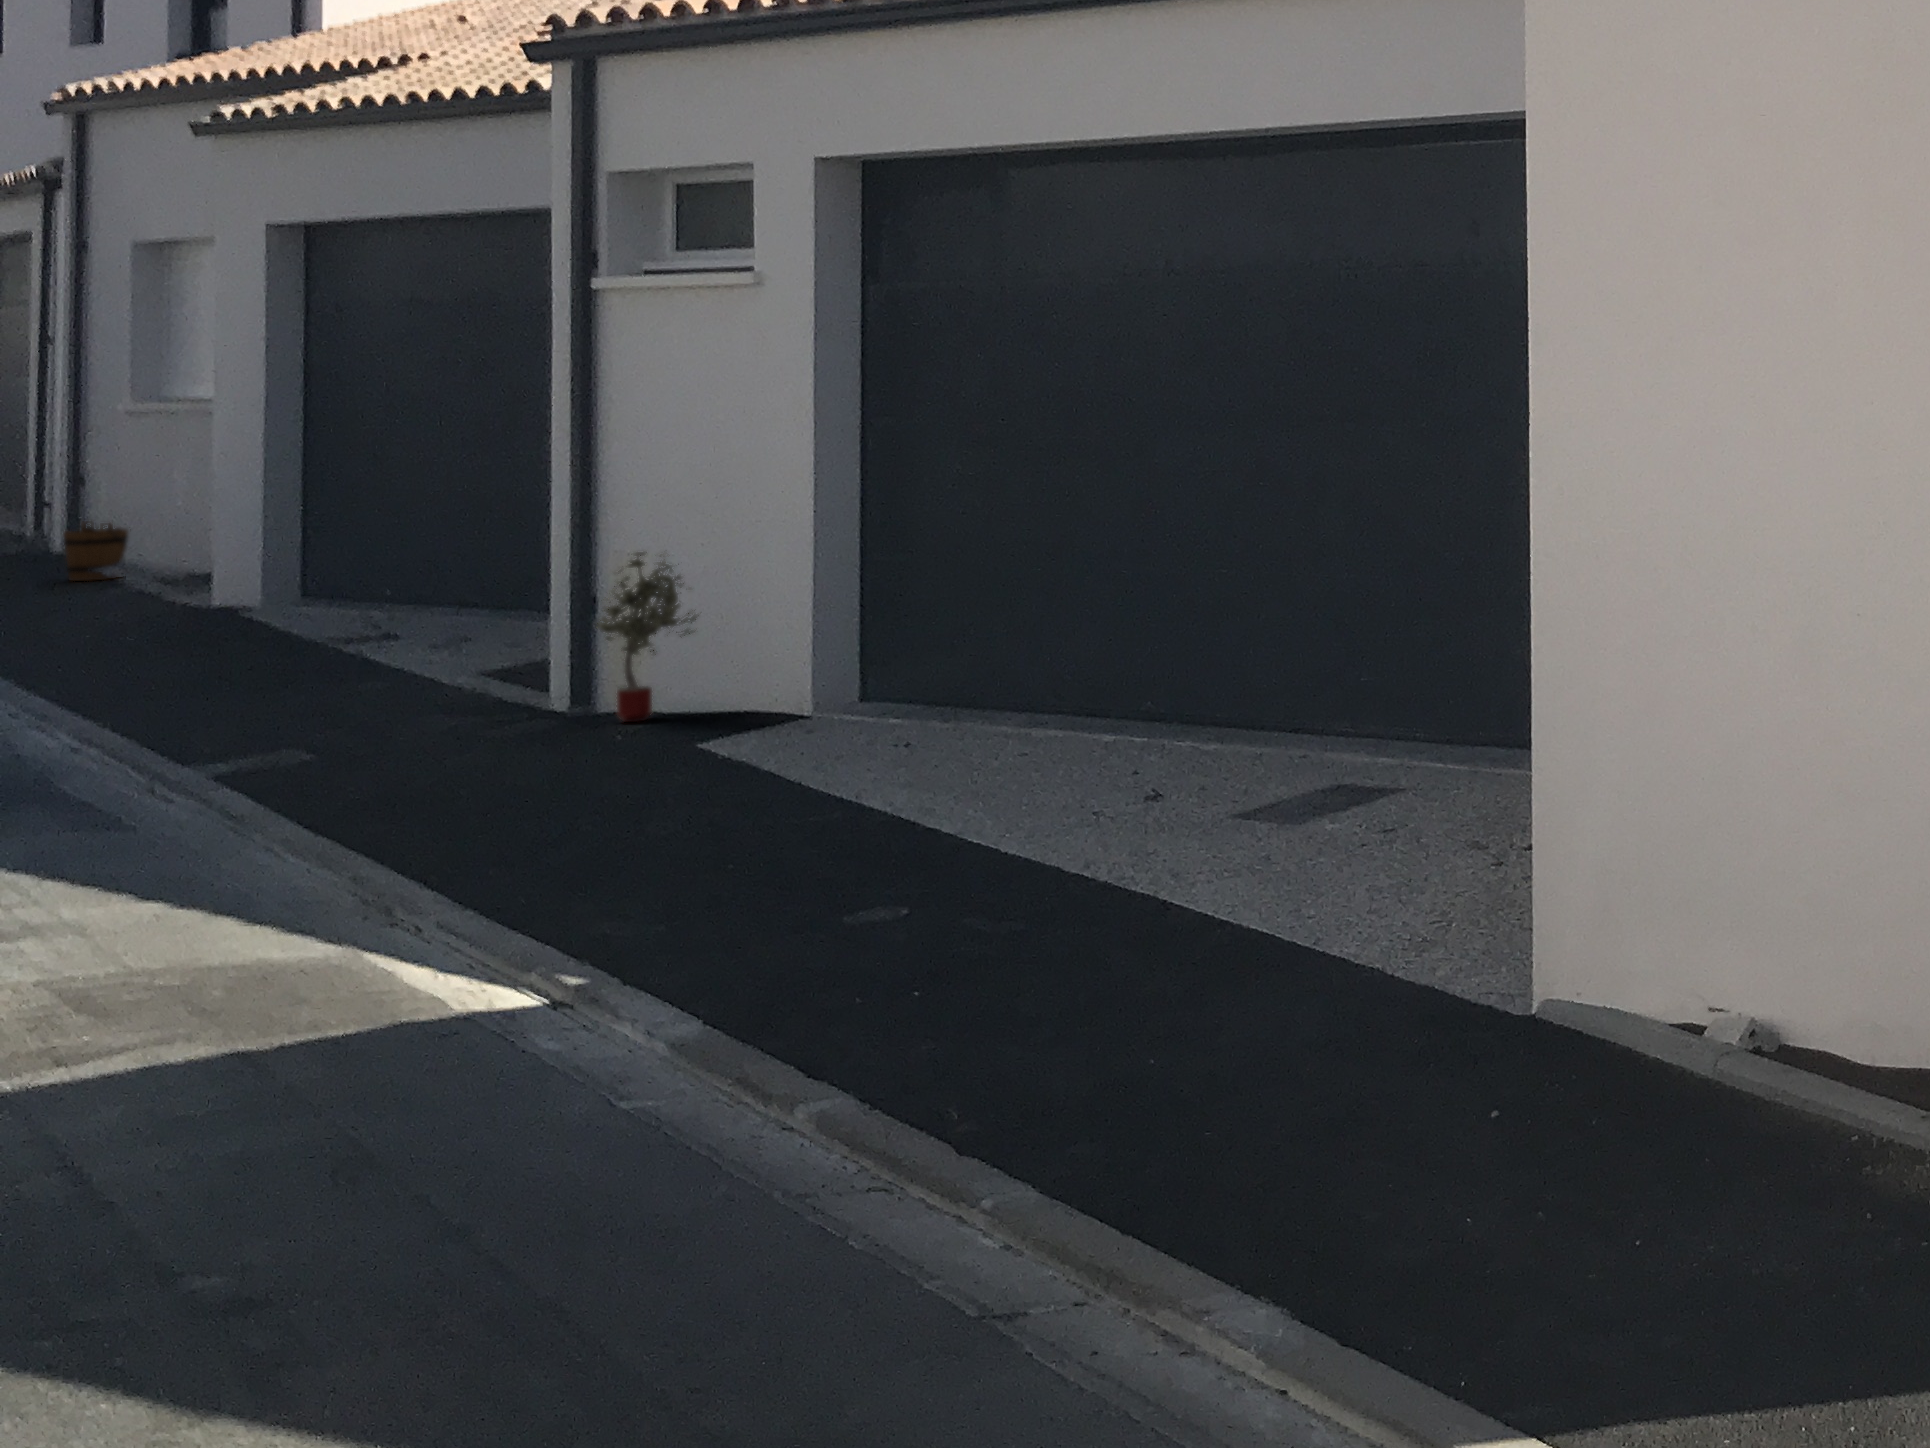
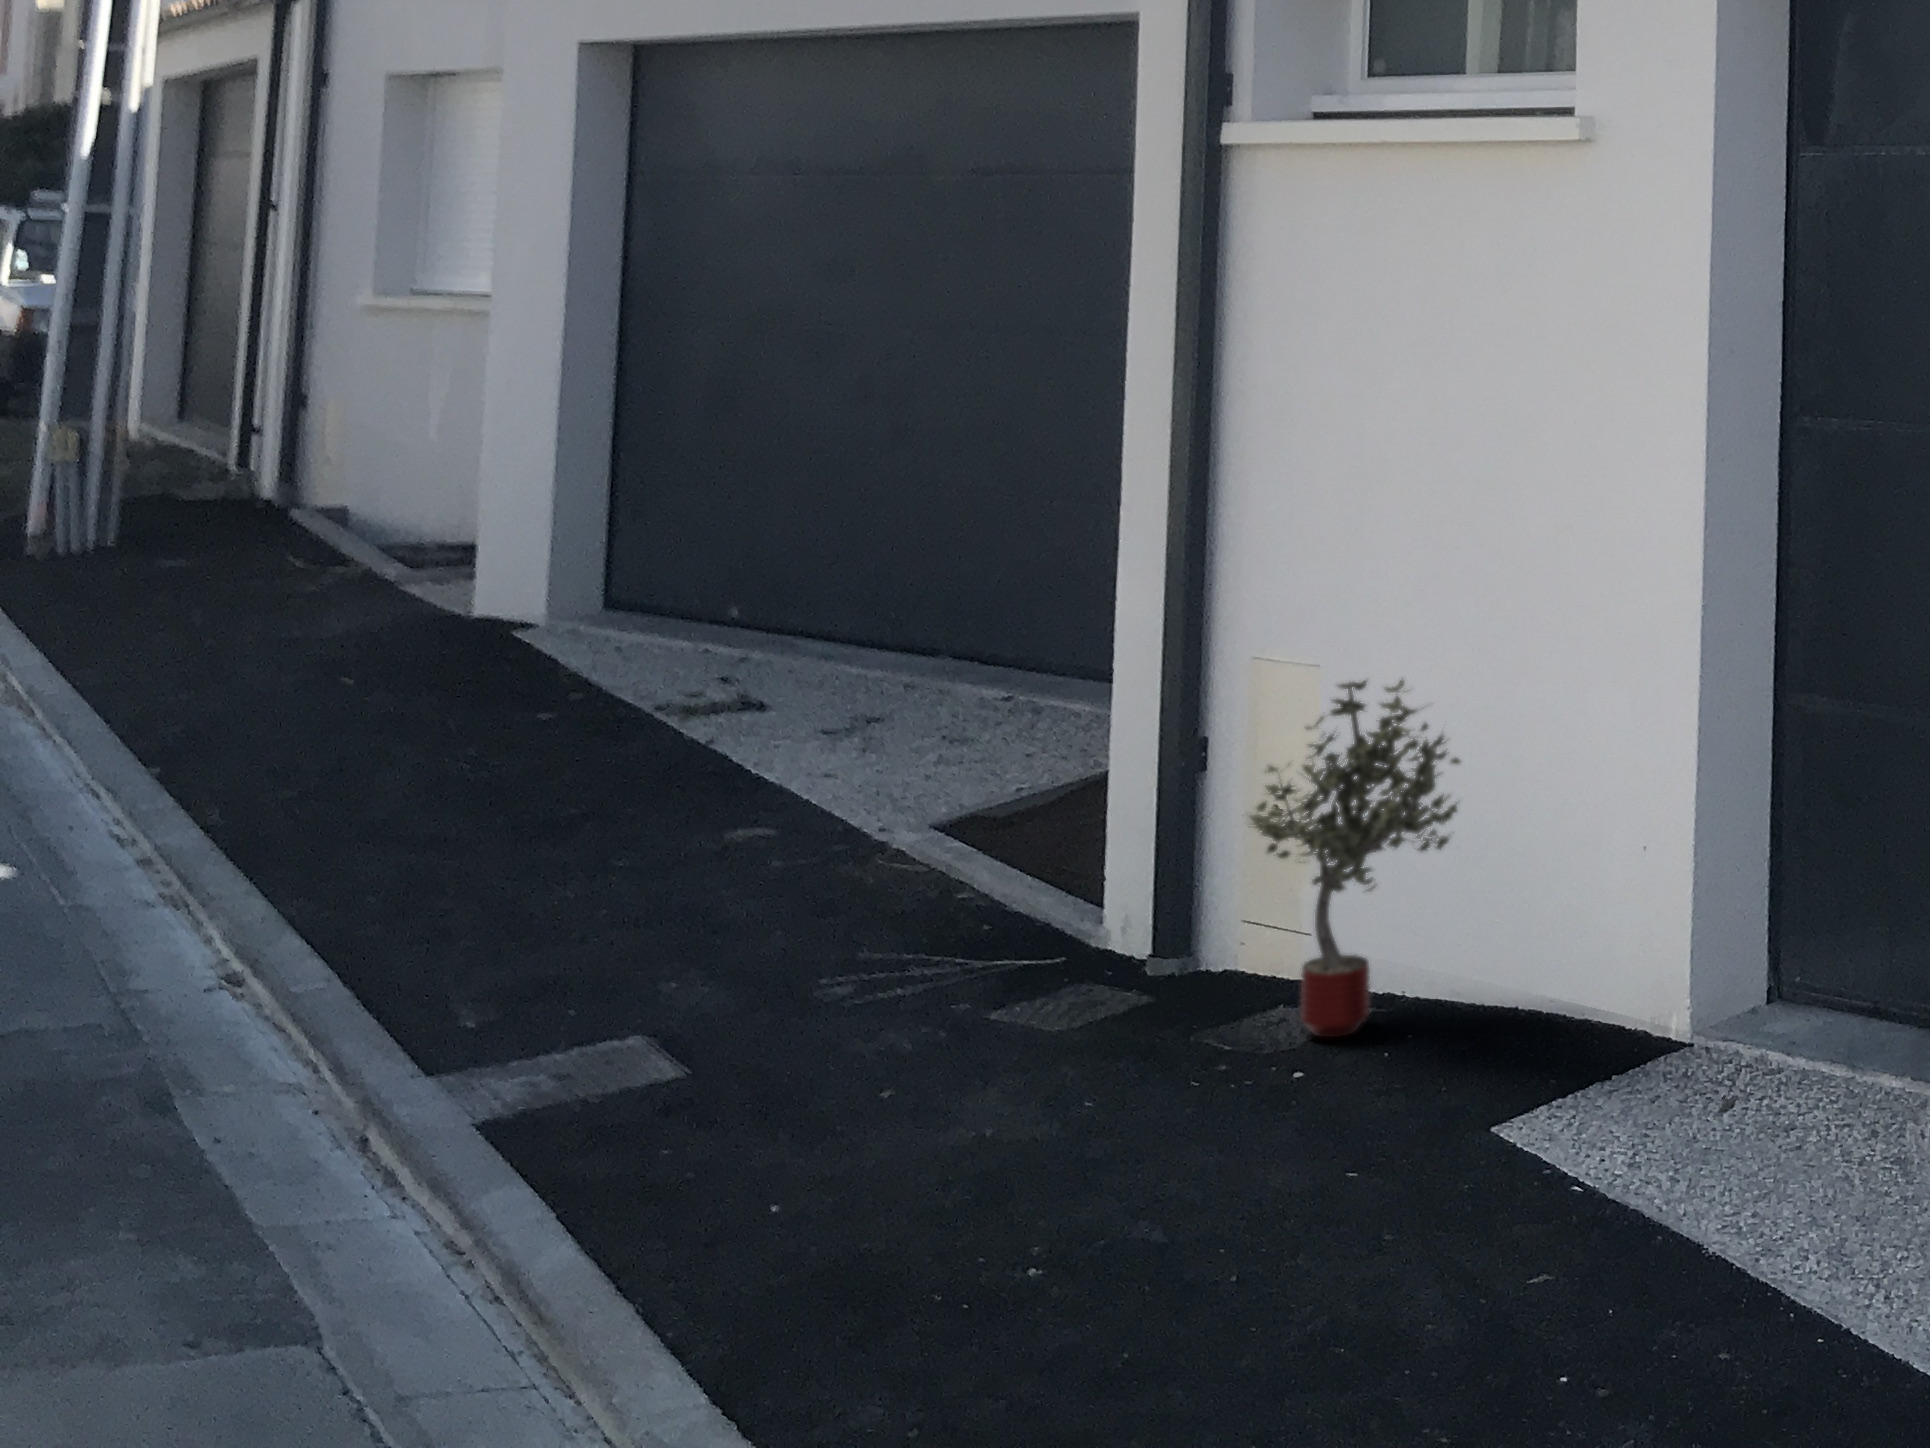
bucket: present [64,522,128,581] -> none [268,464,363,554]

